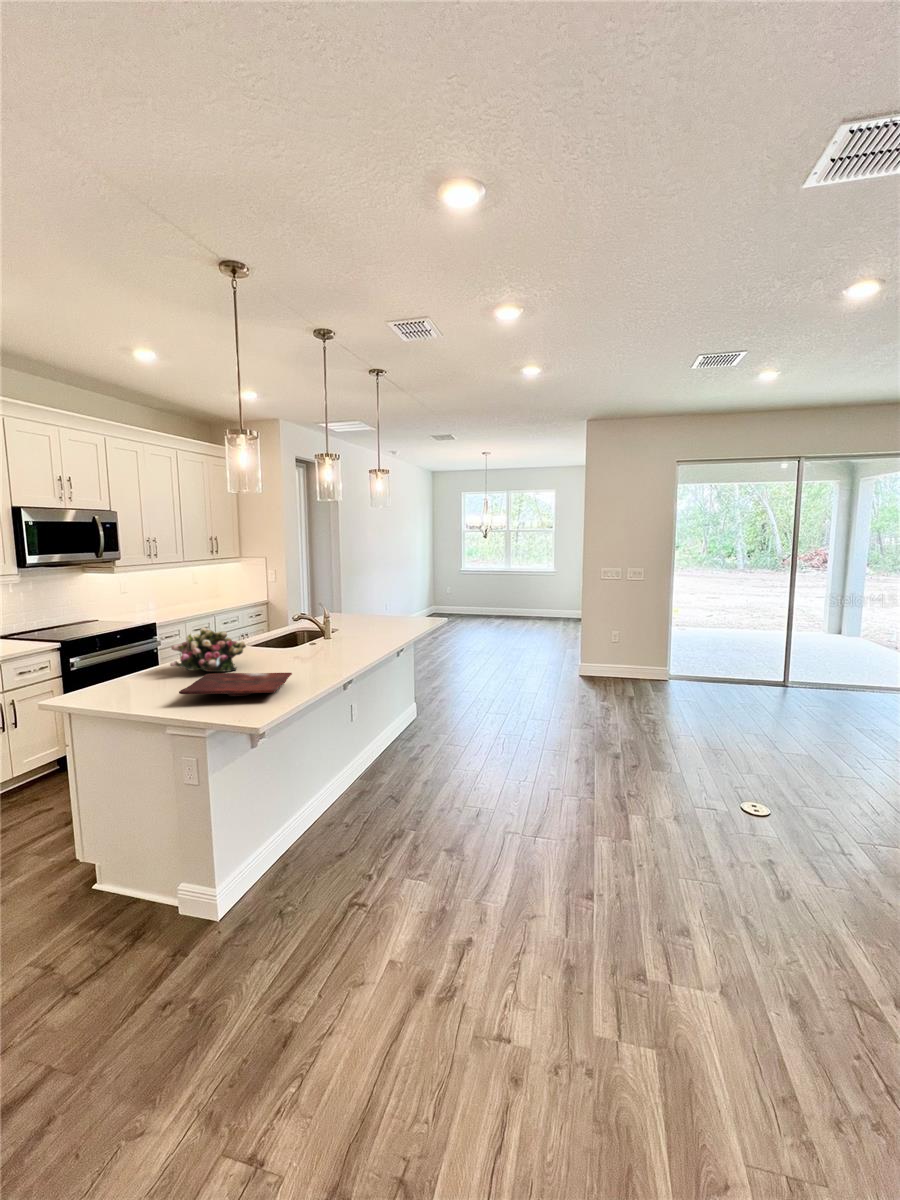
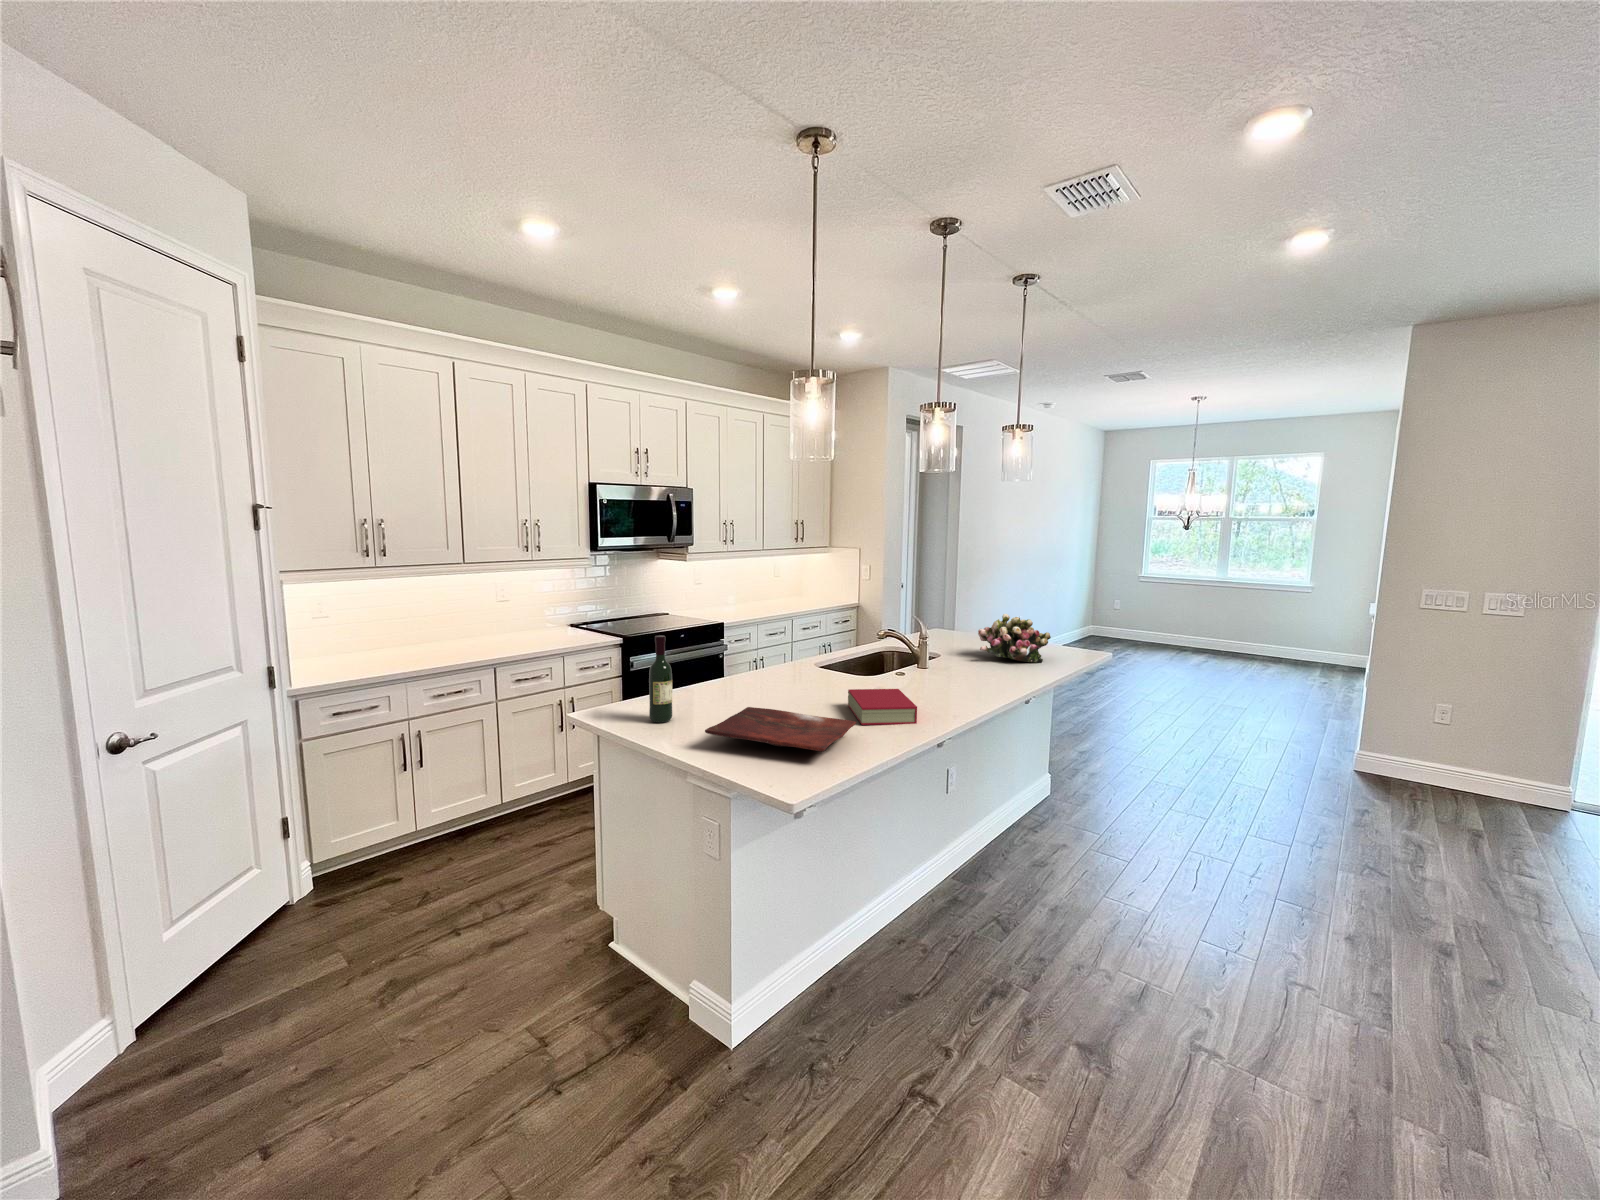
wine bottle: none [119,627,142,696] -> present [649,635,672,723]
flower arrangement: present [170,627,246,672] -> present [978,614,1051,663]
book: none [280,651,332,676] -> present [848,689,917,725]

